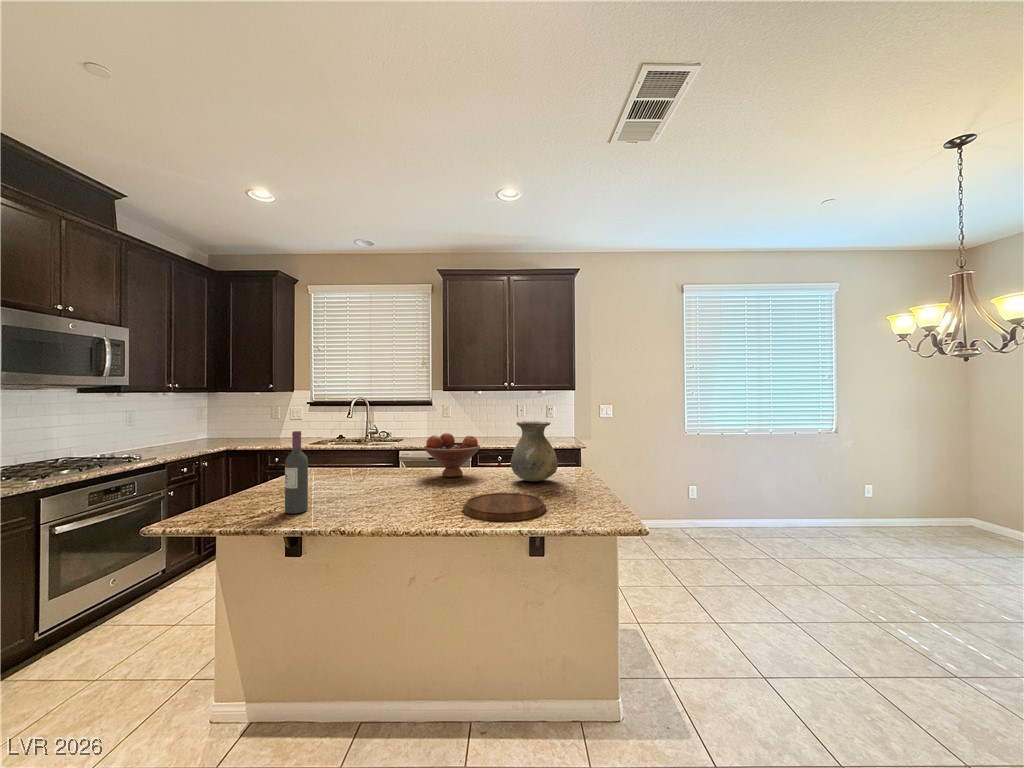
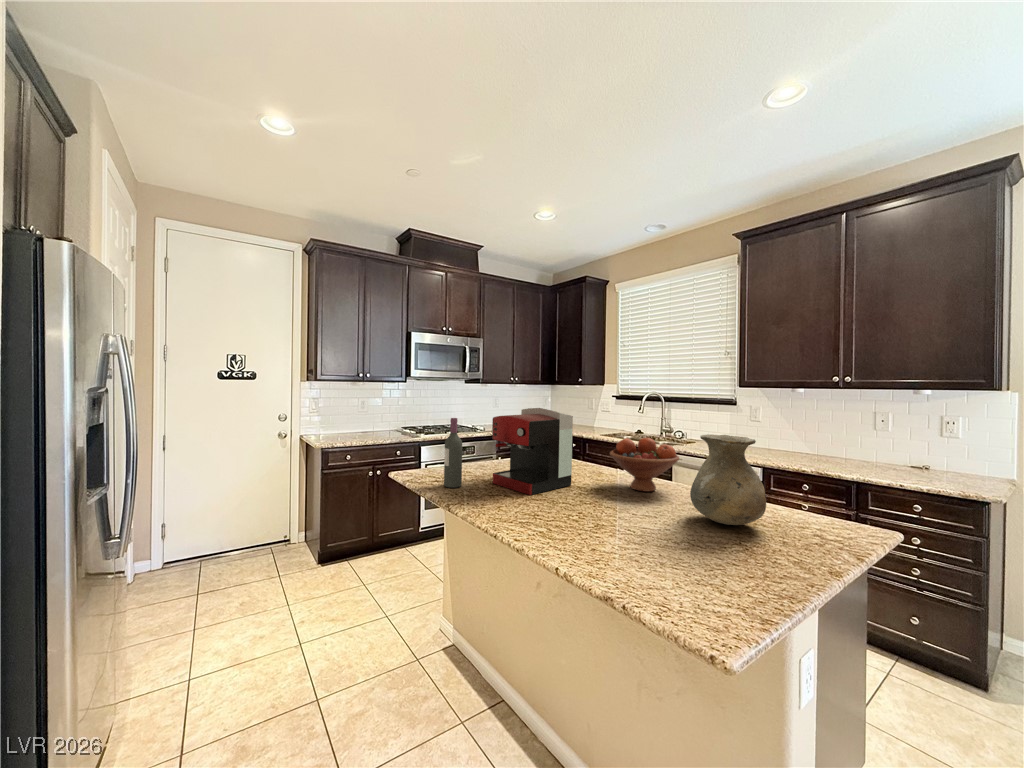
coffee maker: none [329,414,401,500] -> present [492,408,573,495]
cutting board: present [463,493,546,521] -> none [540,517,651,567]

